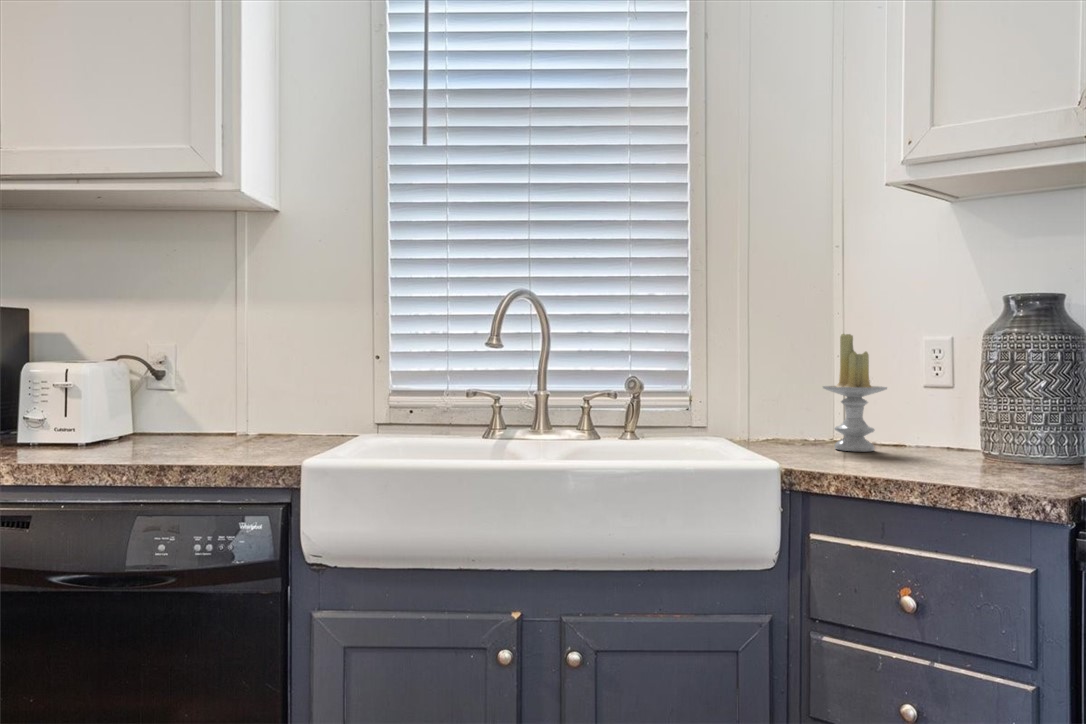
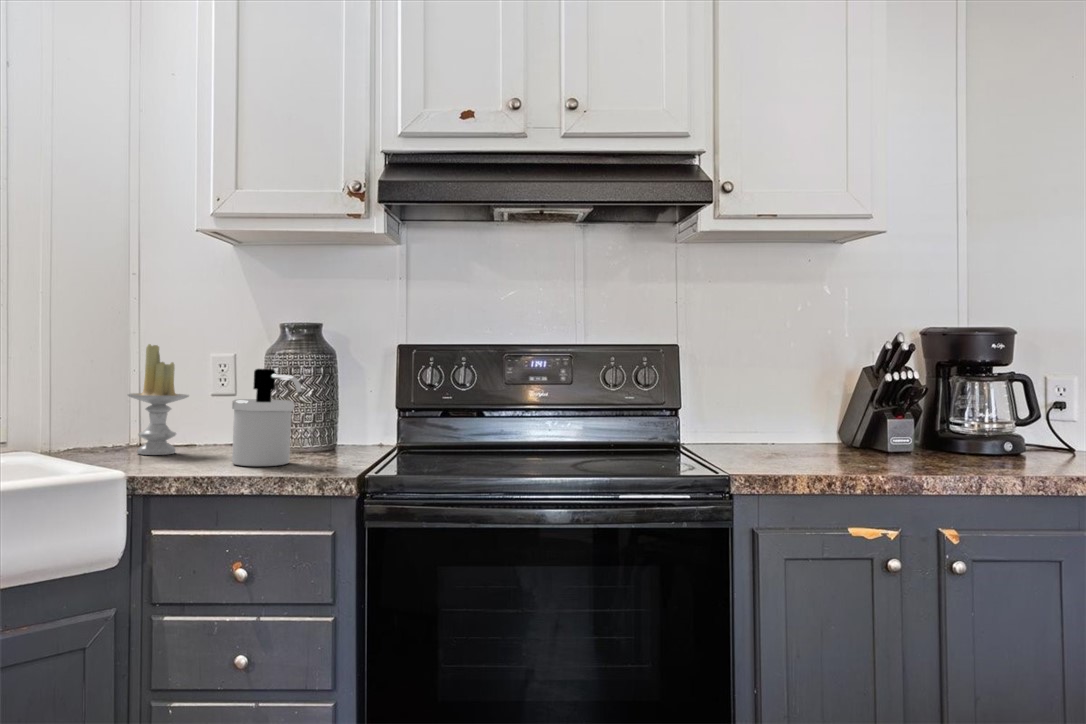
soap dispenser: none [912,352,995,474] -> present [232,369,302,466]

